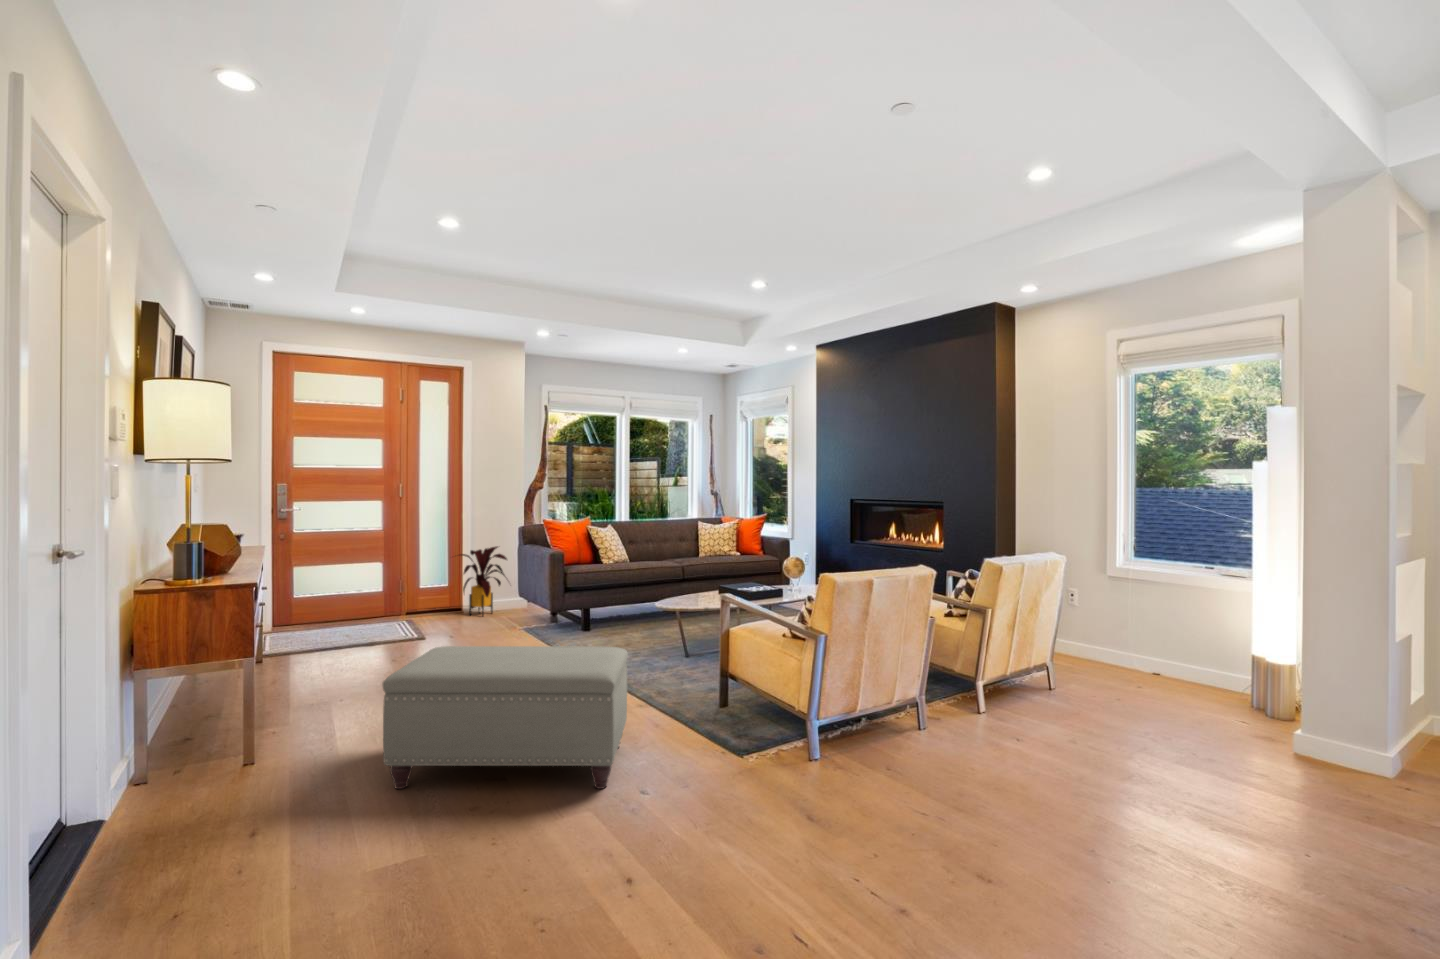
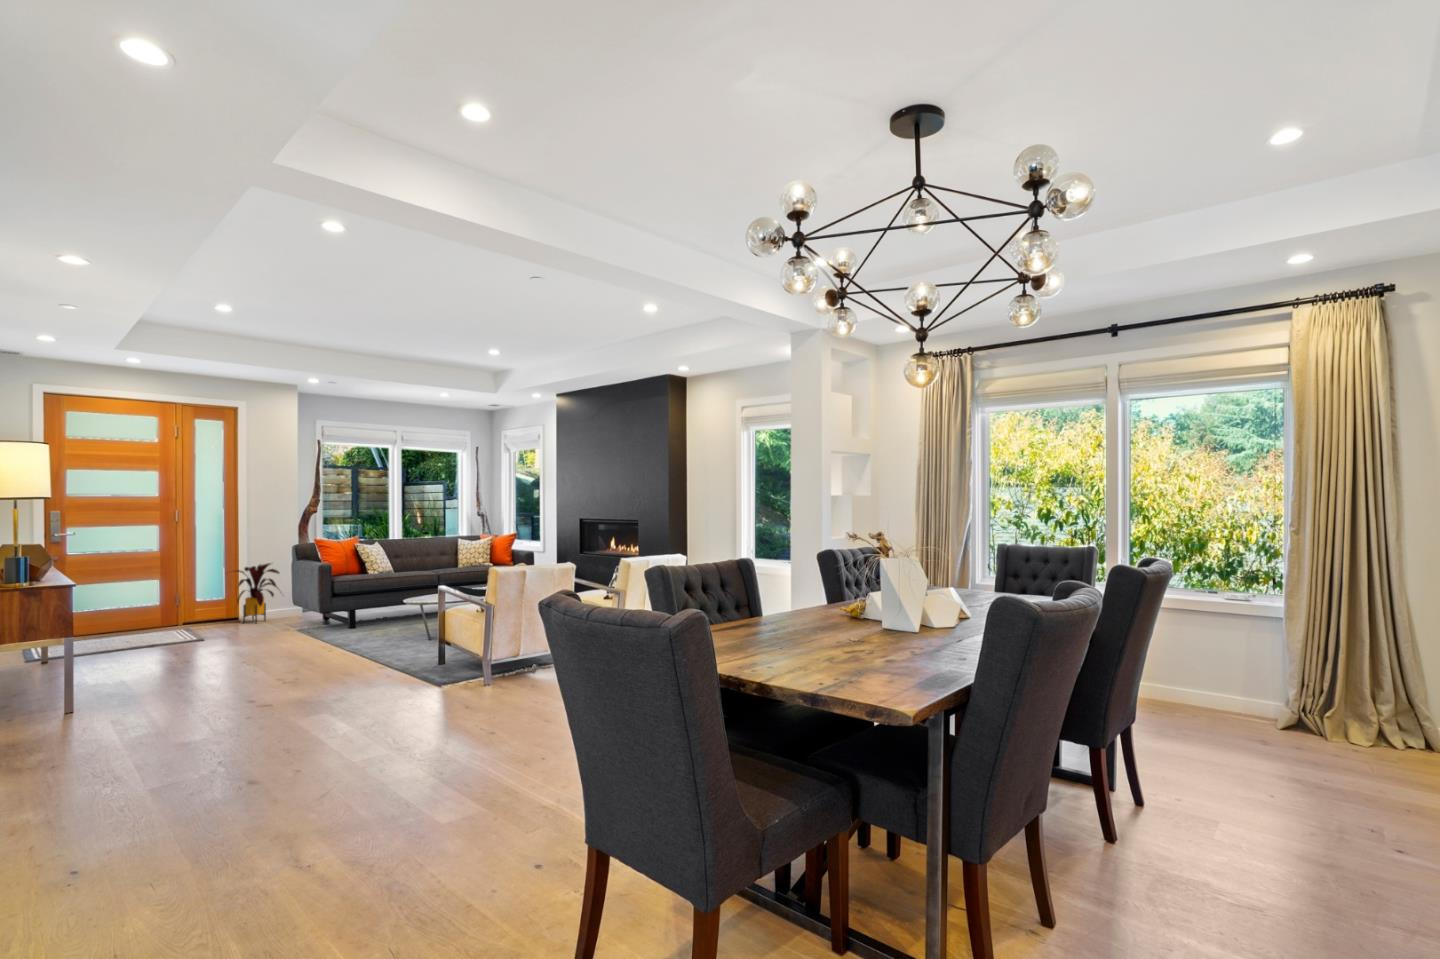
ottoman: present [383,646,628,789] -> none [180,620,364,715]

